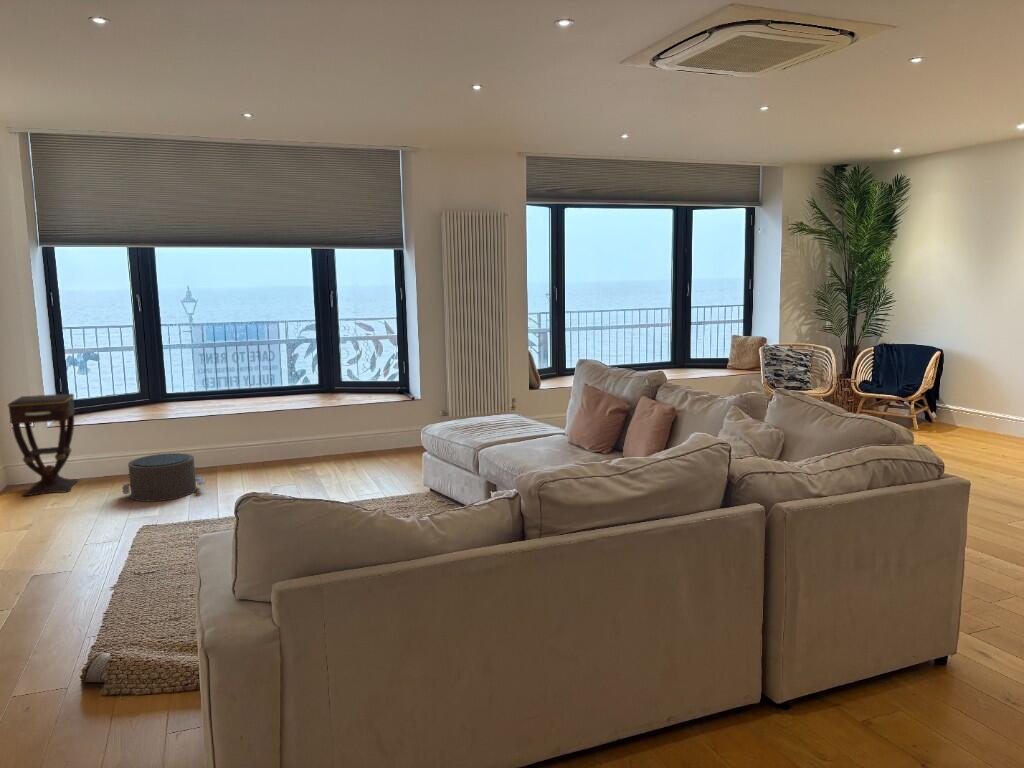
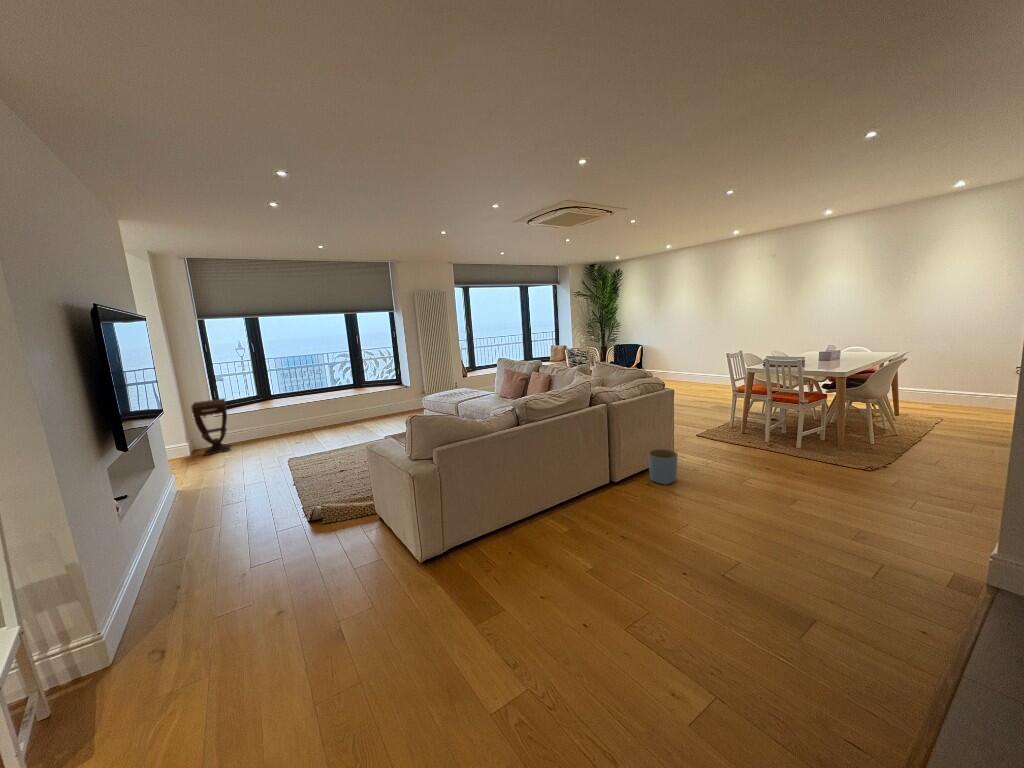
pouf: present [122,453,205,502] -> none [264,424,311,450]
planter: none [875,632,956,736] -> present [649,449,678,485]

